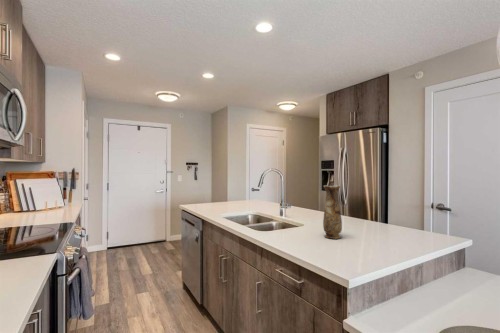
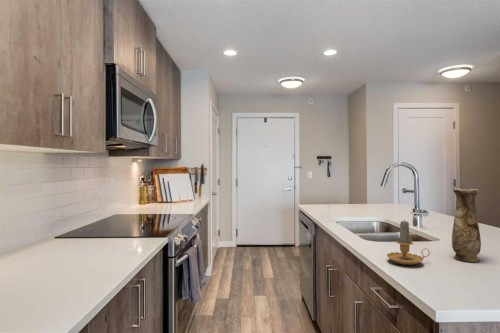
candle: none [286,211,315,247] -> present [387,221,430,265]

